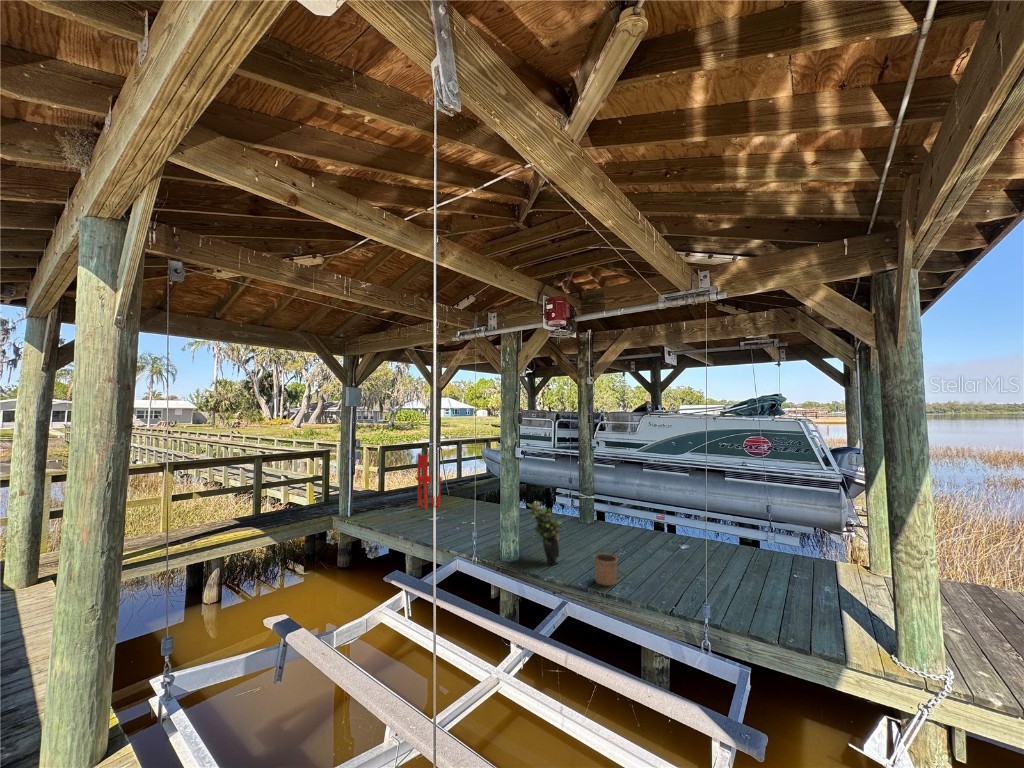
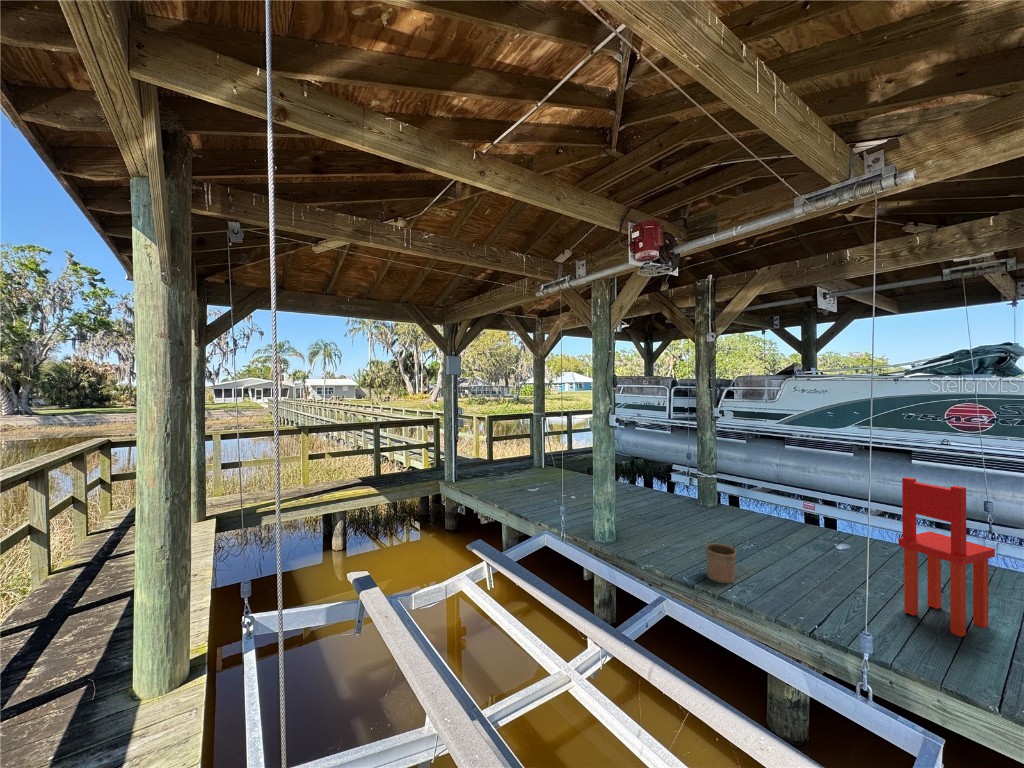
chair: present [416,453,442,509] -> present [898,477,995,637]
potted plant: present [528,502,561,565] -> none [626,477,669,552]

